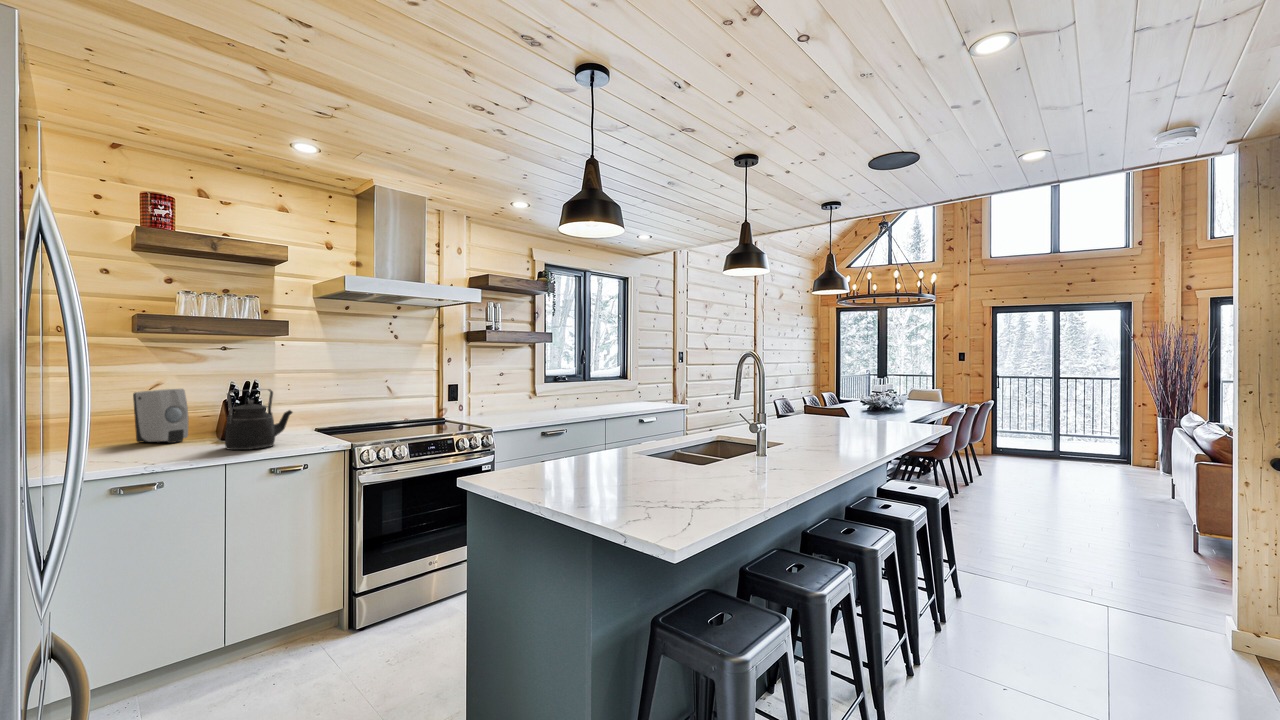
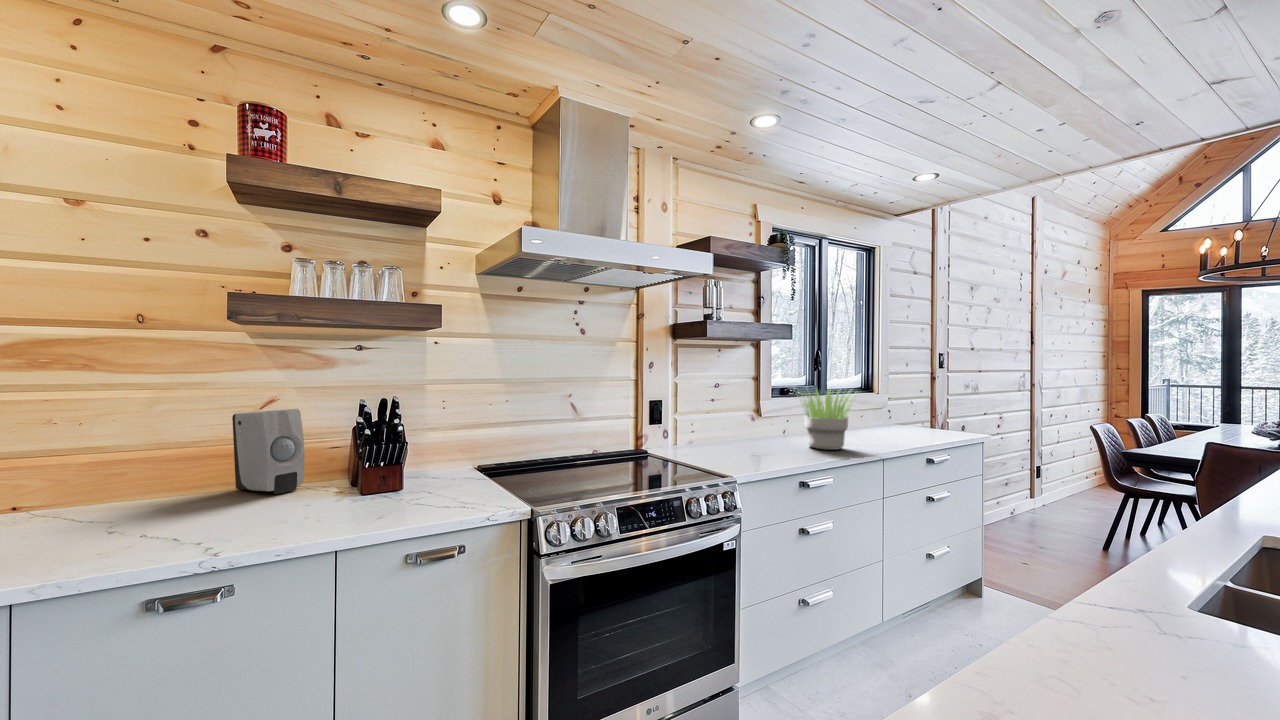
potted plant: none [550,374,596,415] -> present [803,389,853,450]
kettle: present [225,389,292,450] -> none [345,414,446,519]

